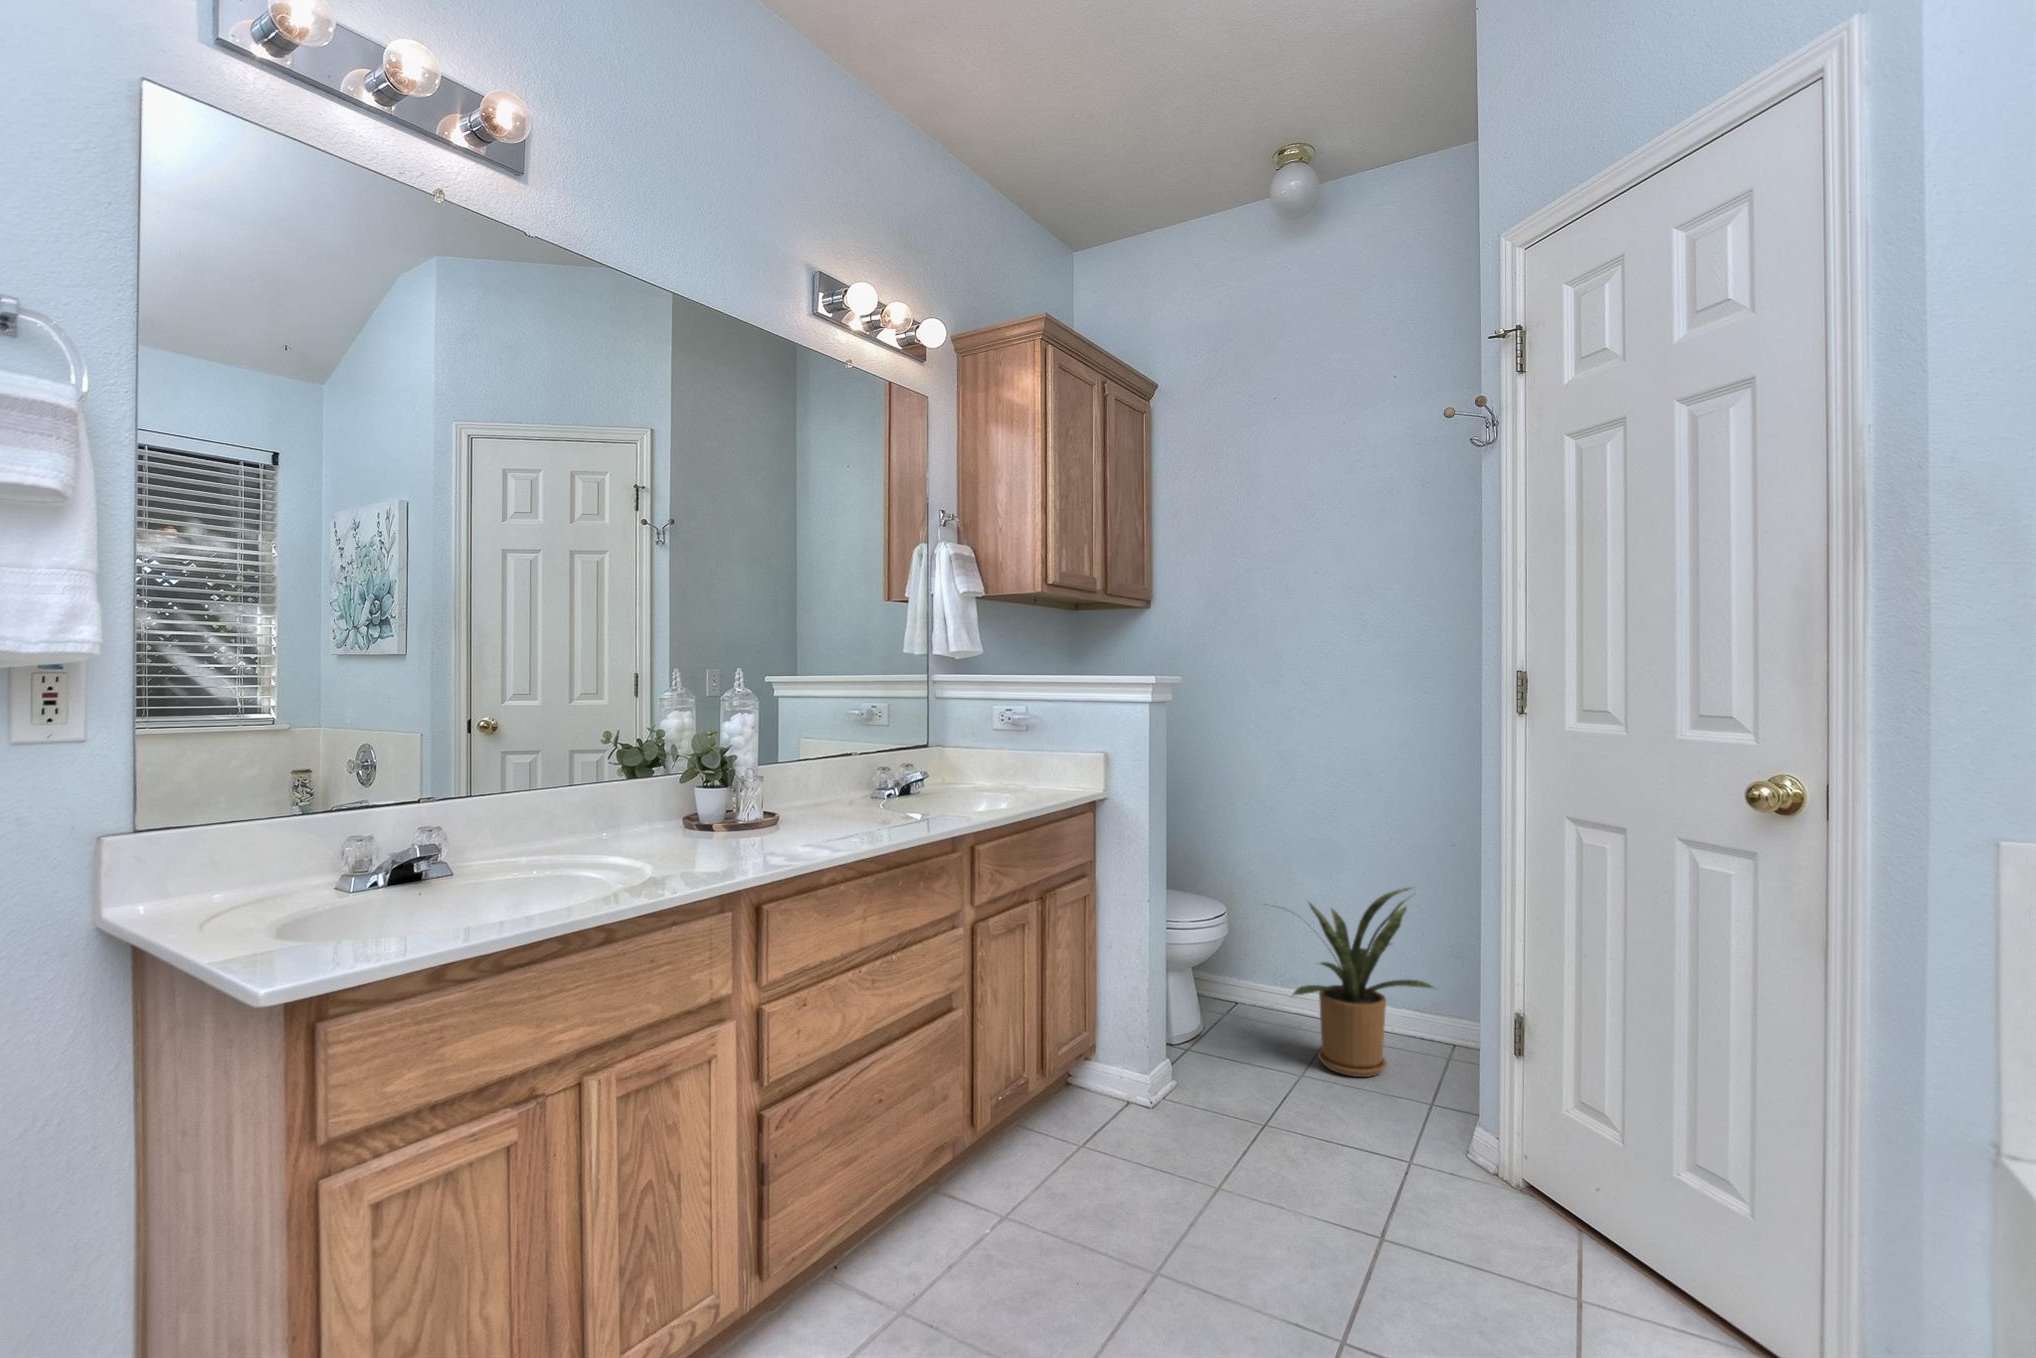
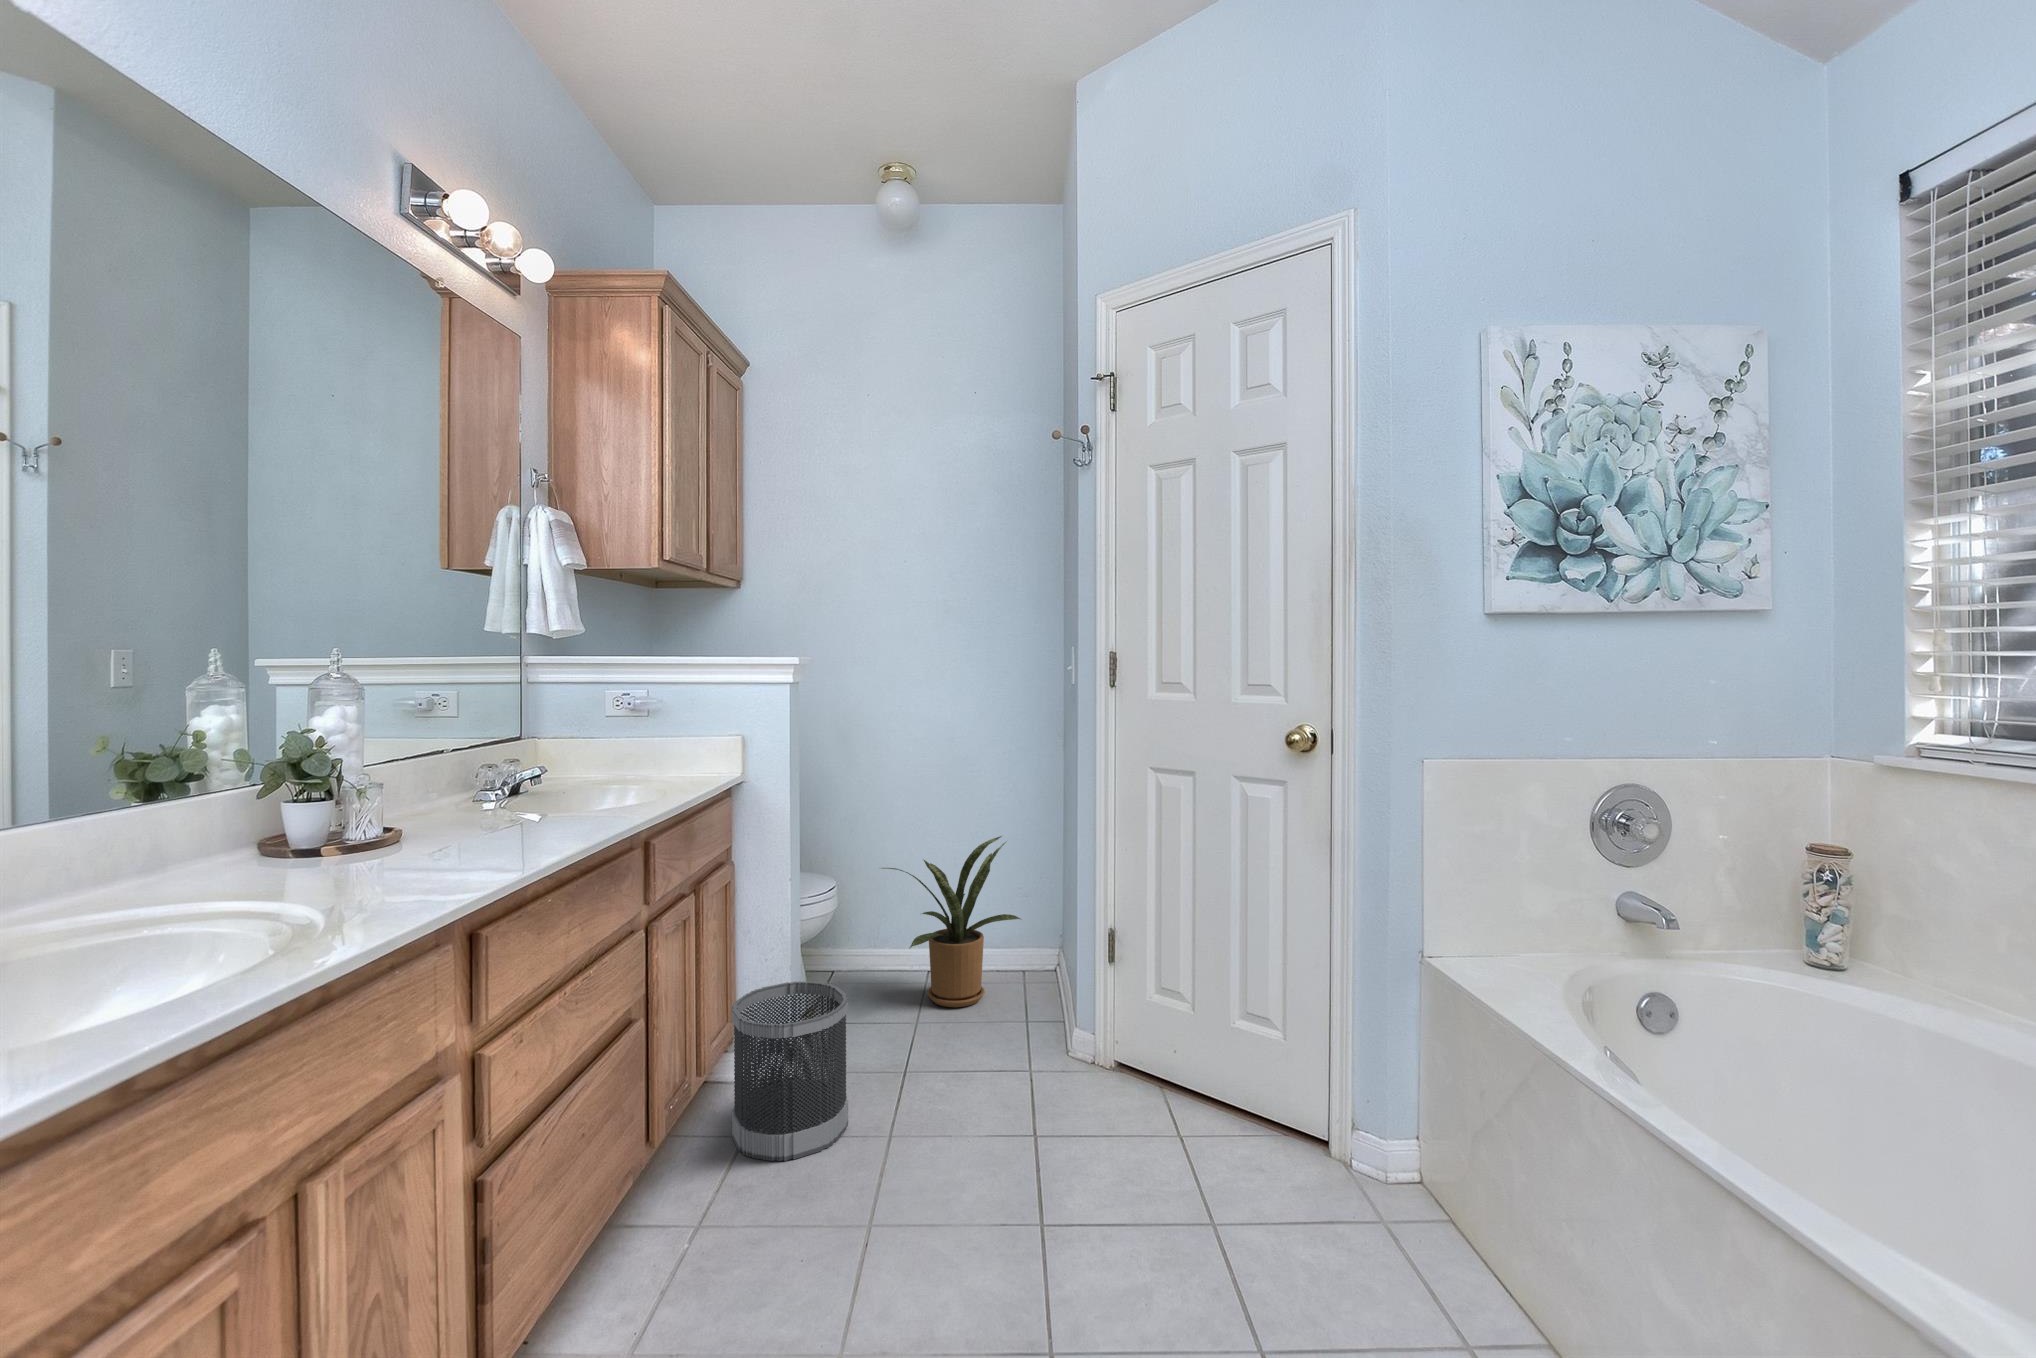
wastebasket: none [1075,1002,1187,1176] -> present [732,981,848,1161]

